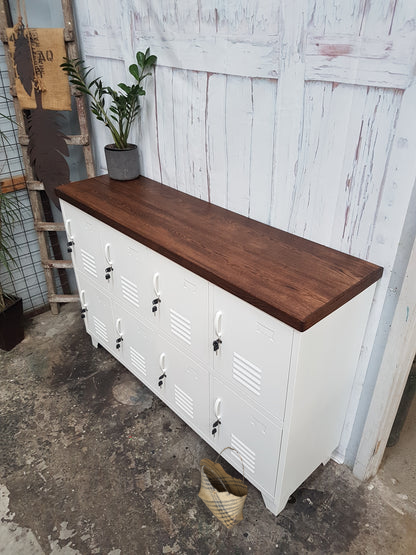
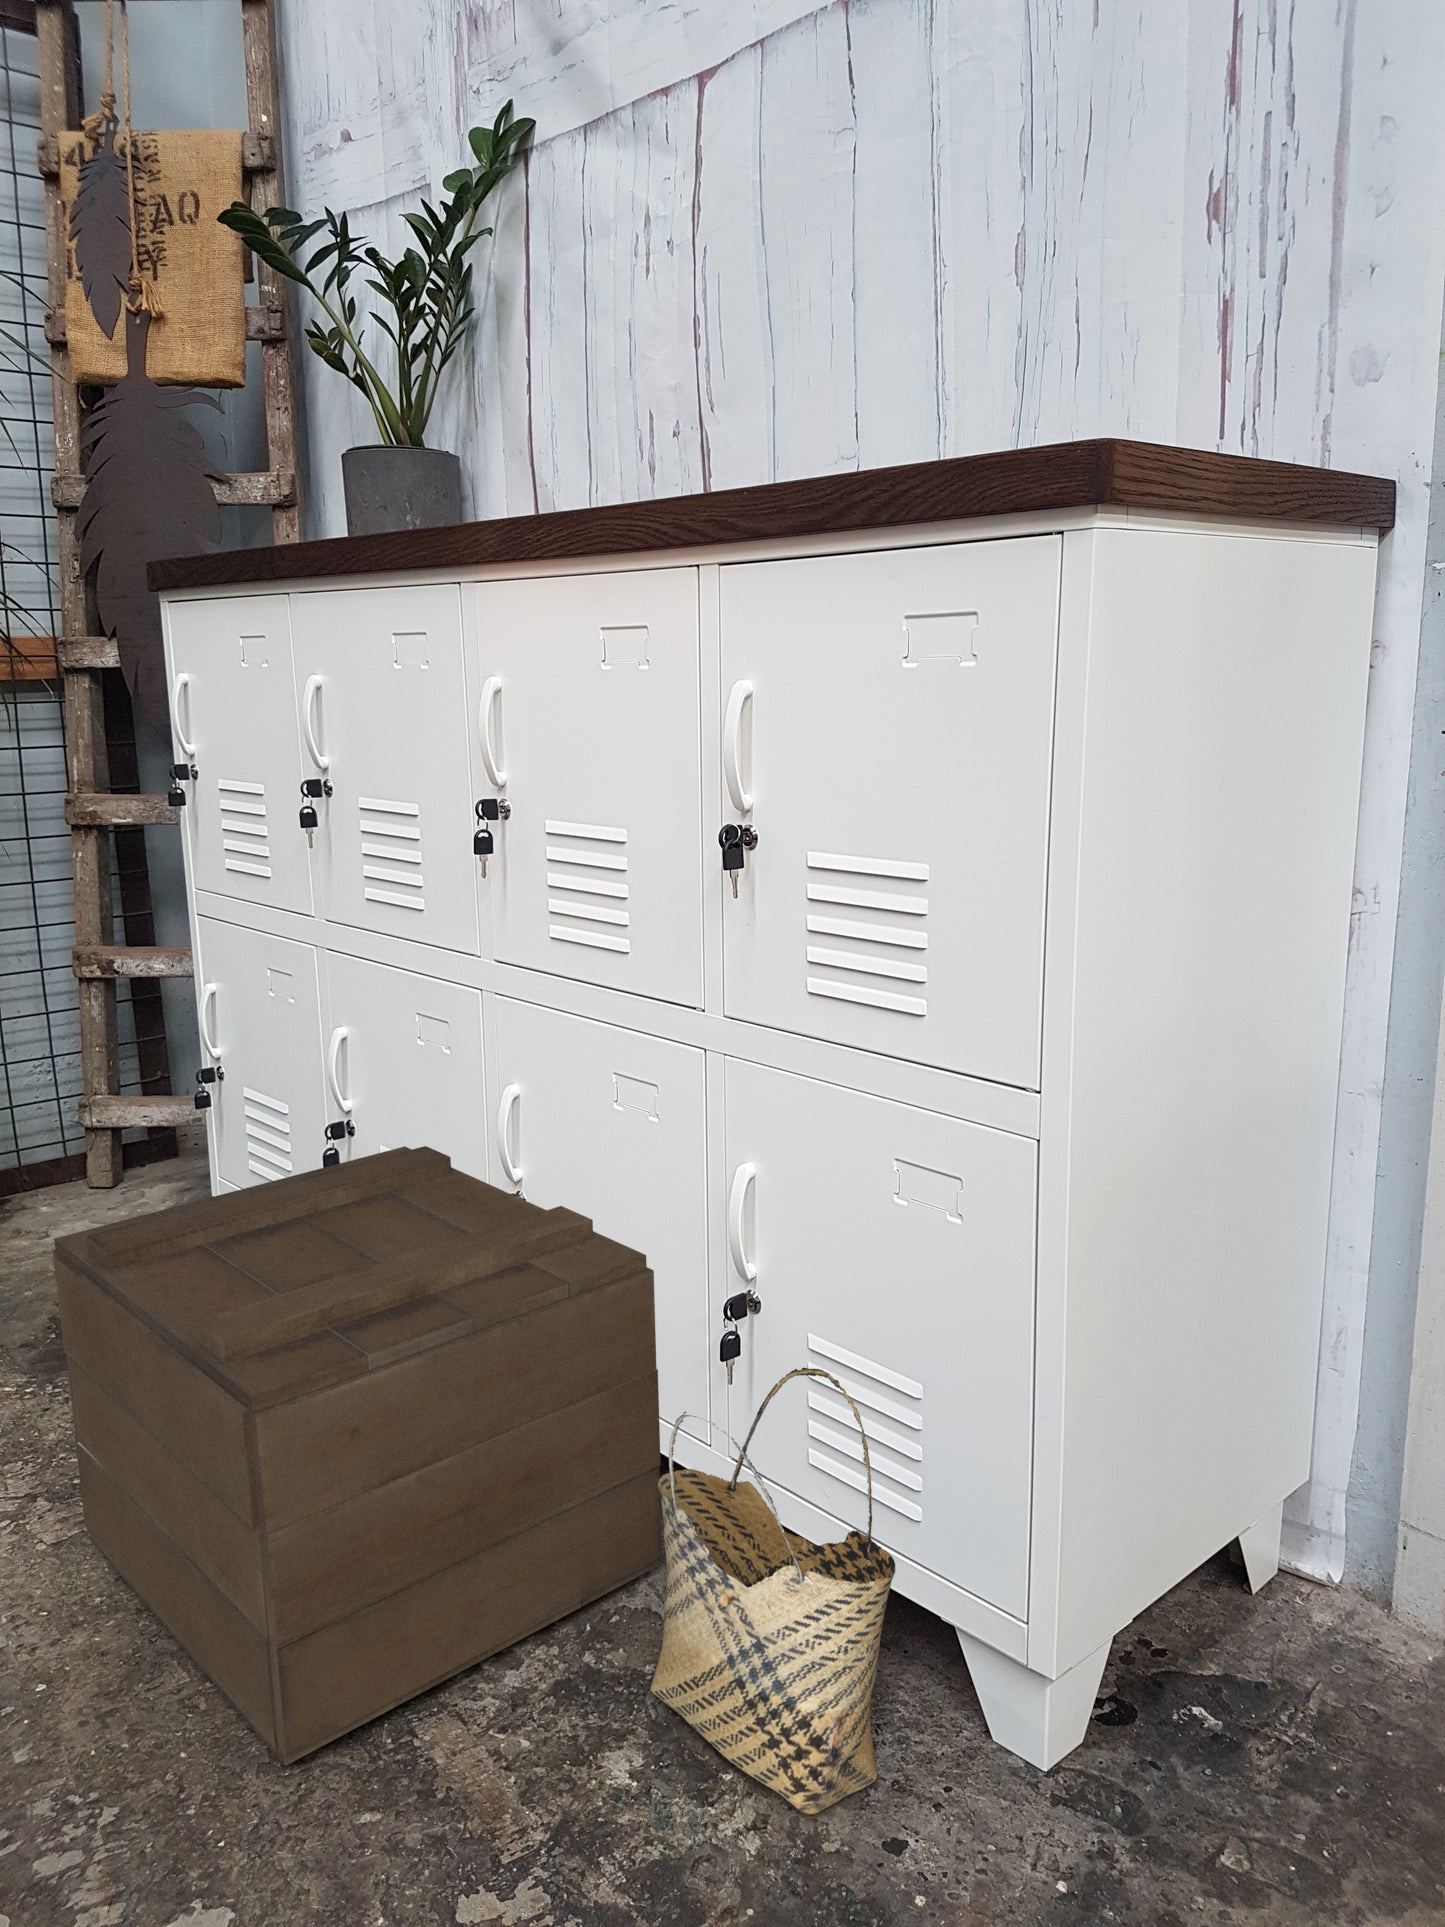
wooden crate: none [62,358,200,515] -> present [53,1146,662,1766]

